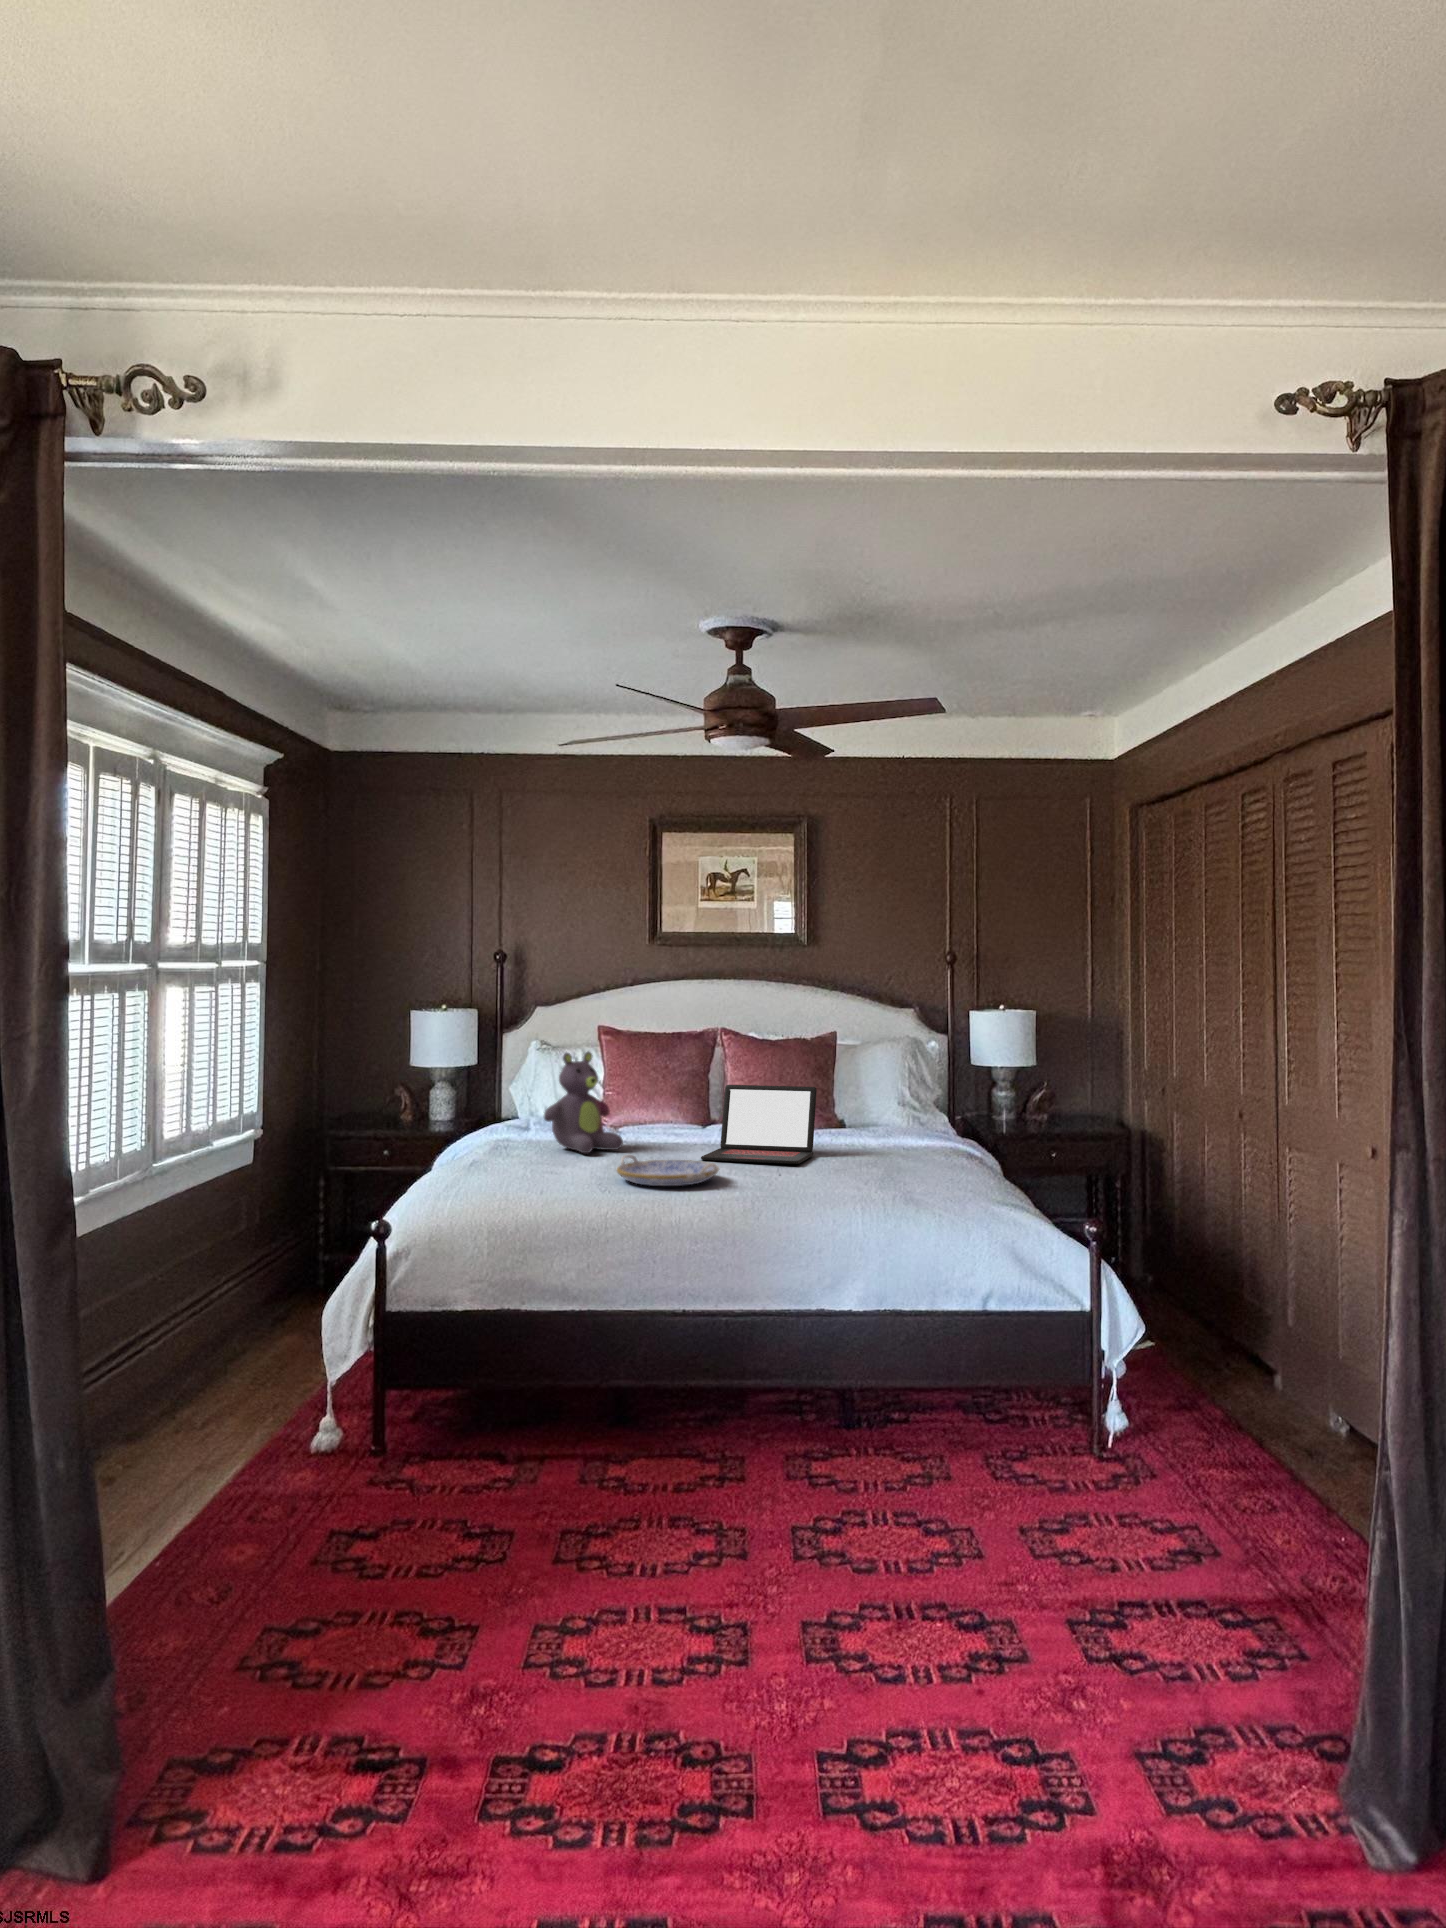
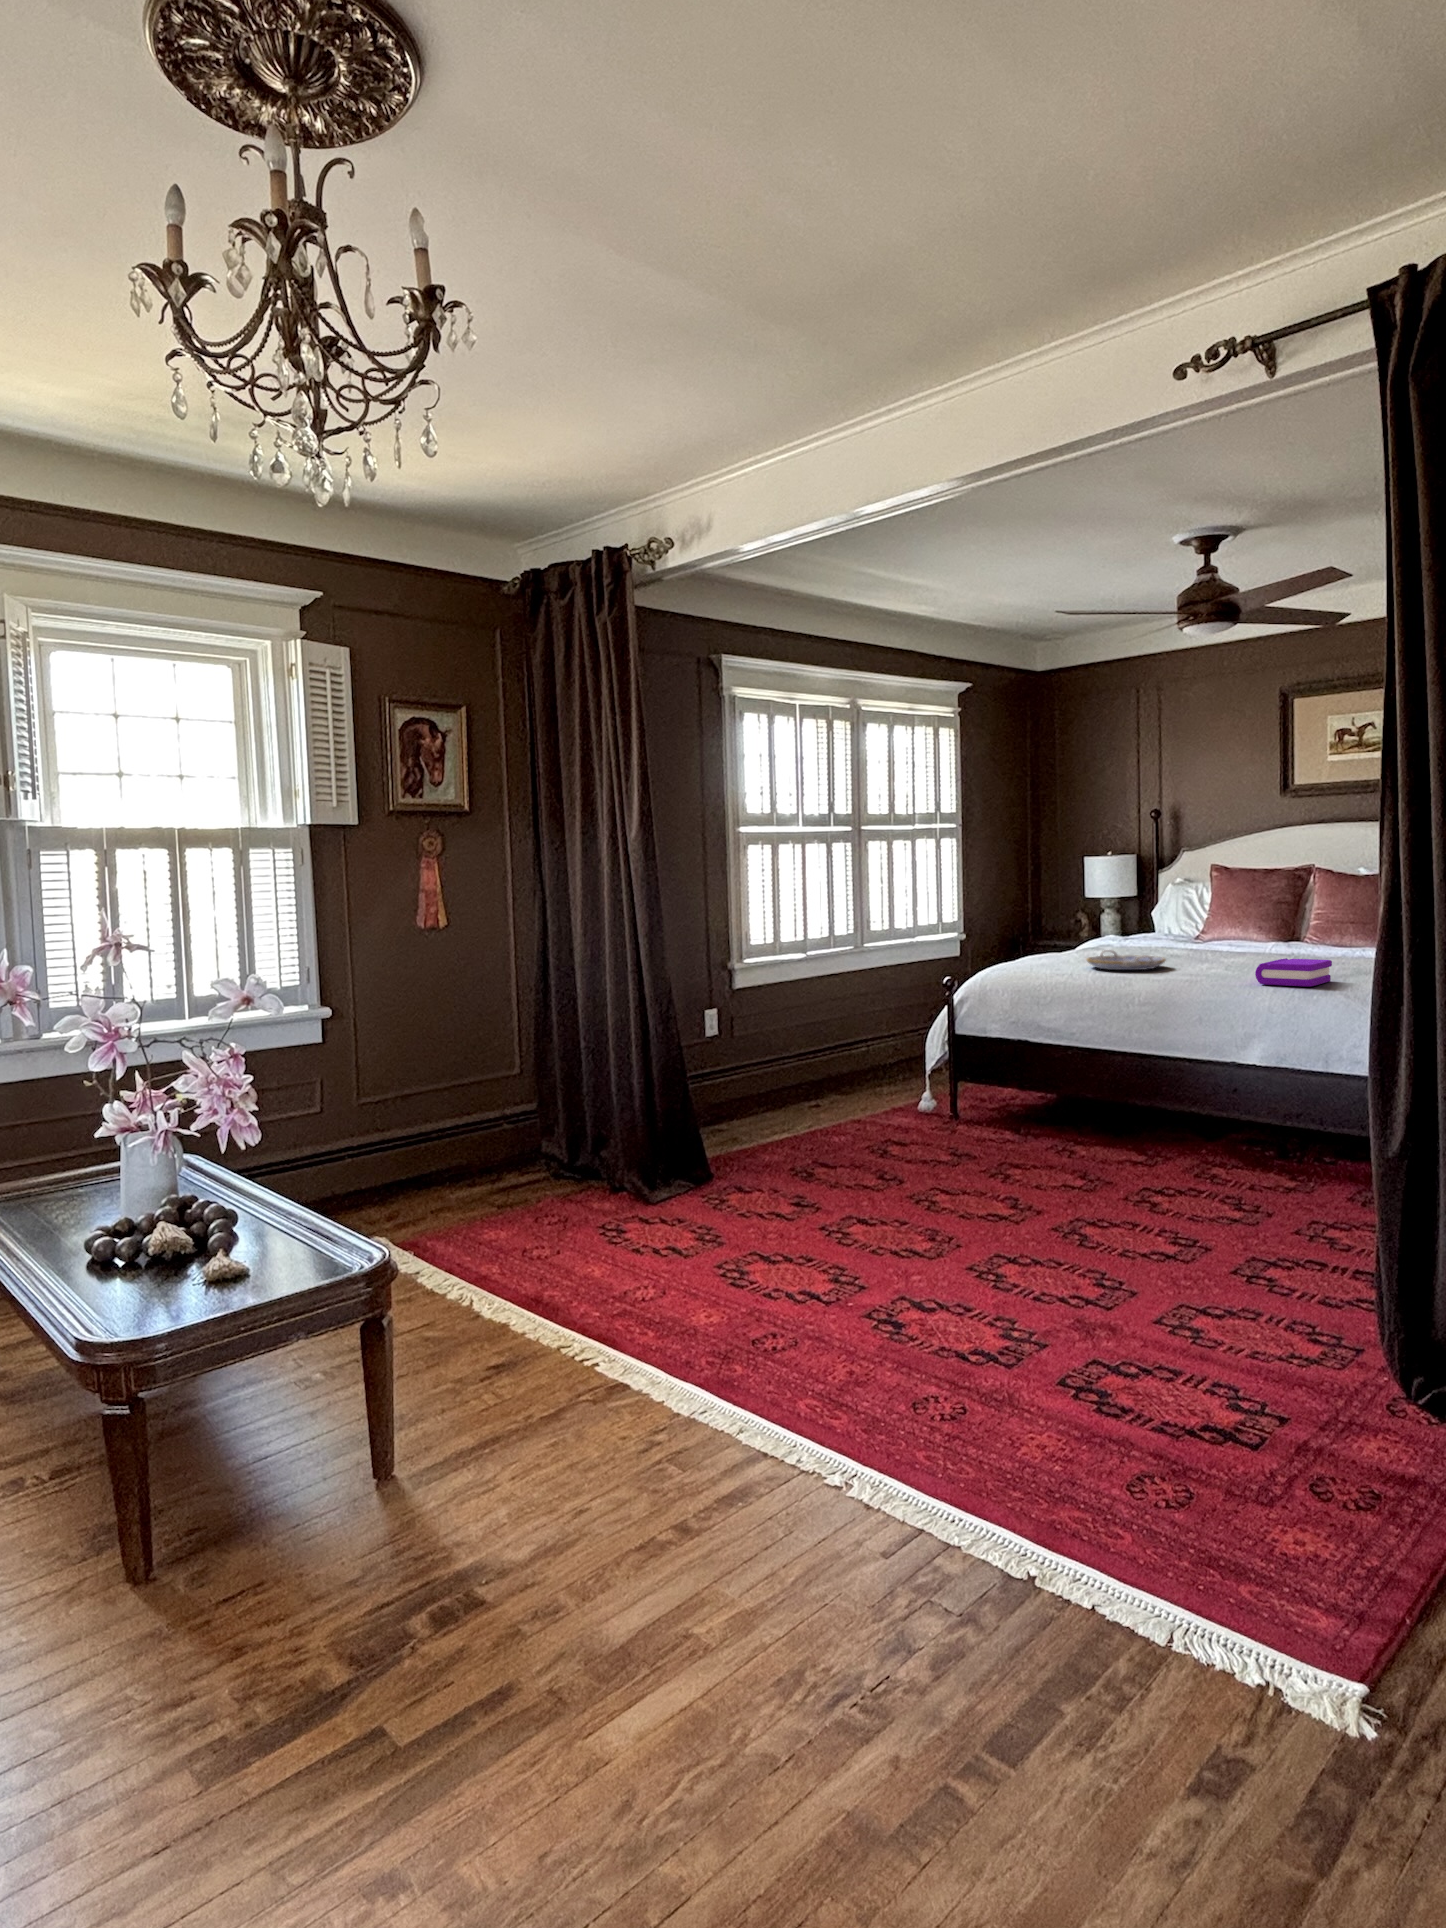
stuffed bear: present [544,1052,623,1153] -> none [1090,880,1151,954]
laptop: present [701,1085,817,1164] -> none [1191,906,1303,966]
book: none [868,1158,948,1198] -> present [1255,958,1332,987]

